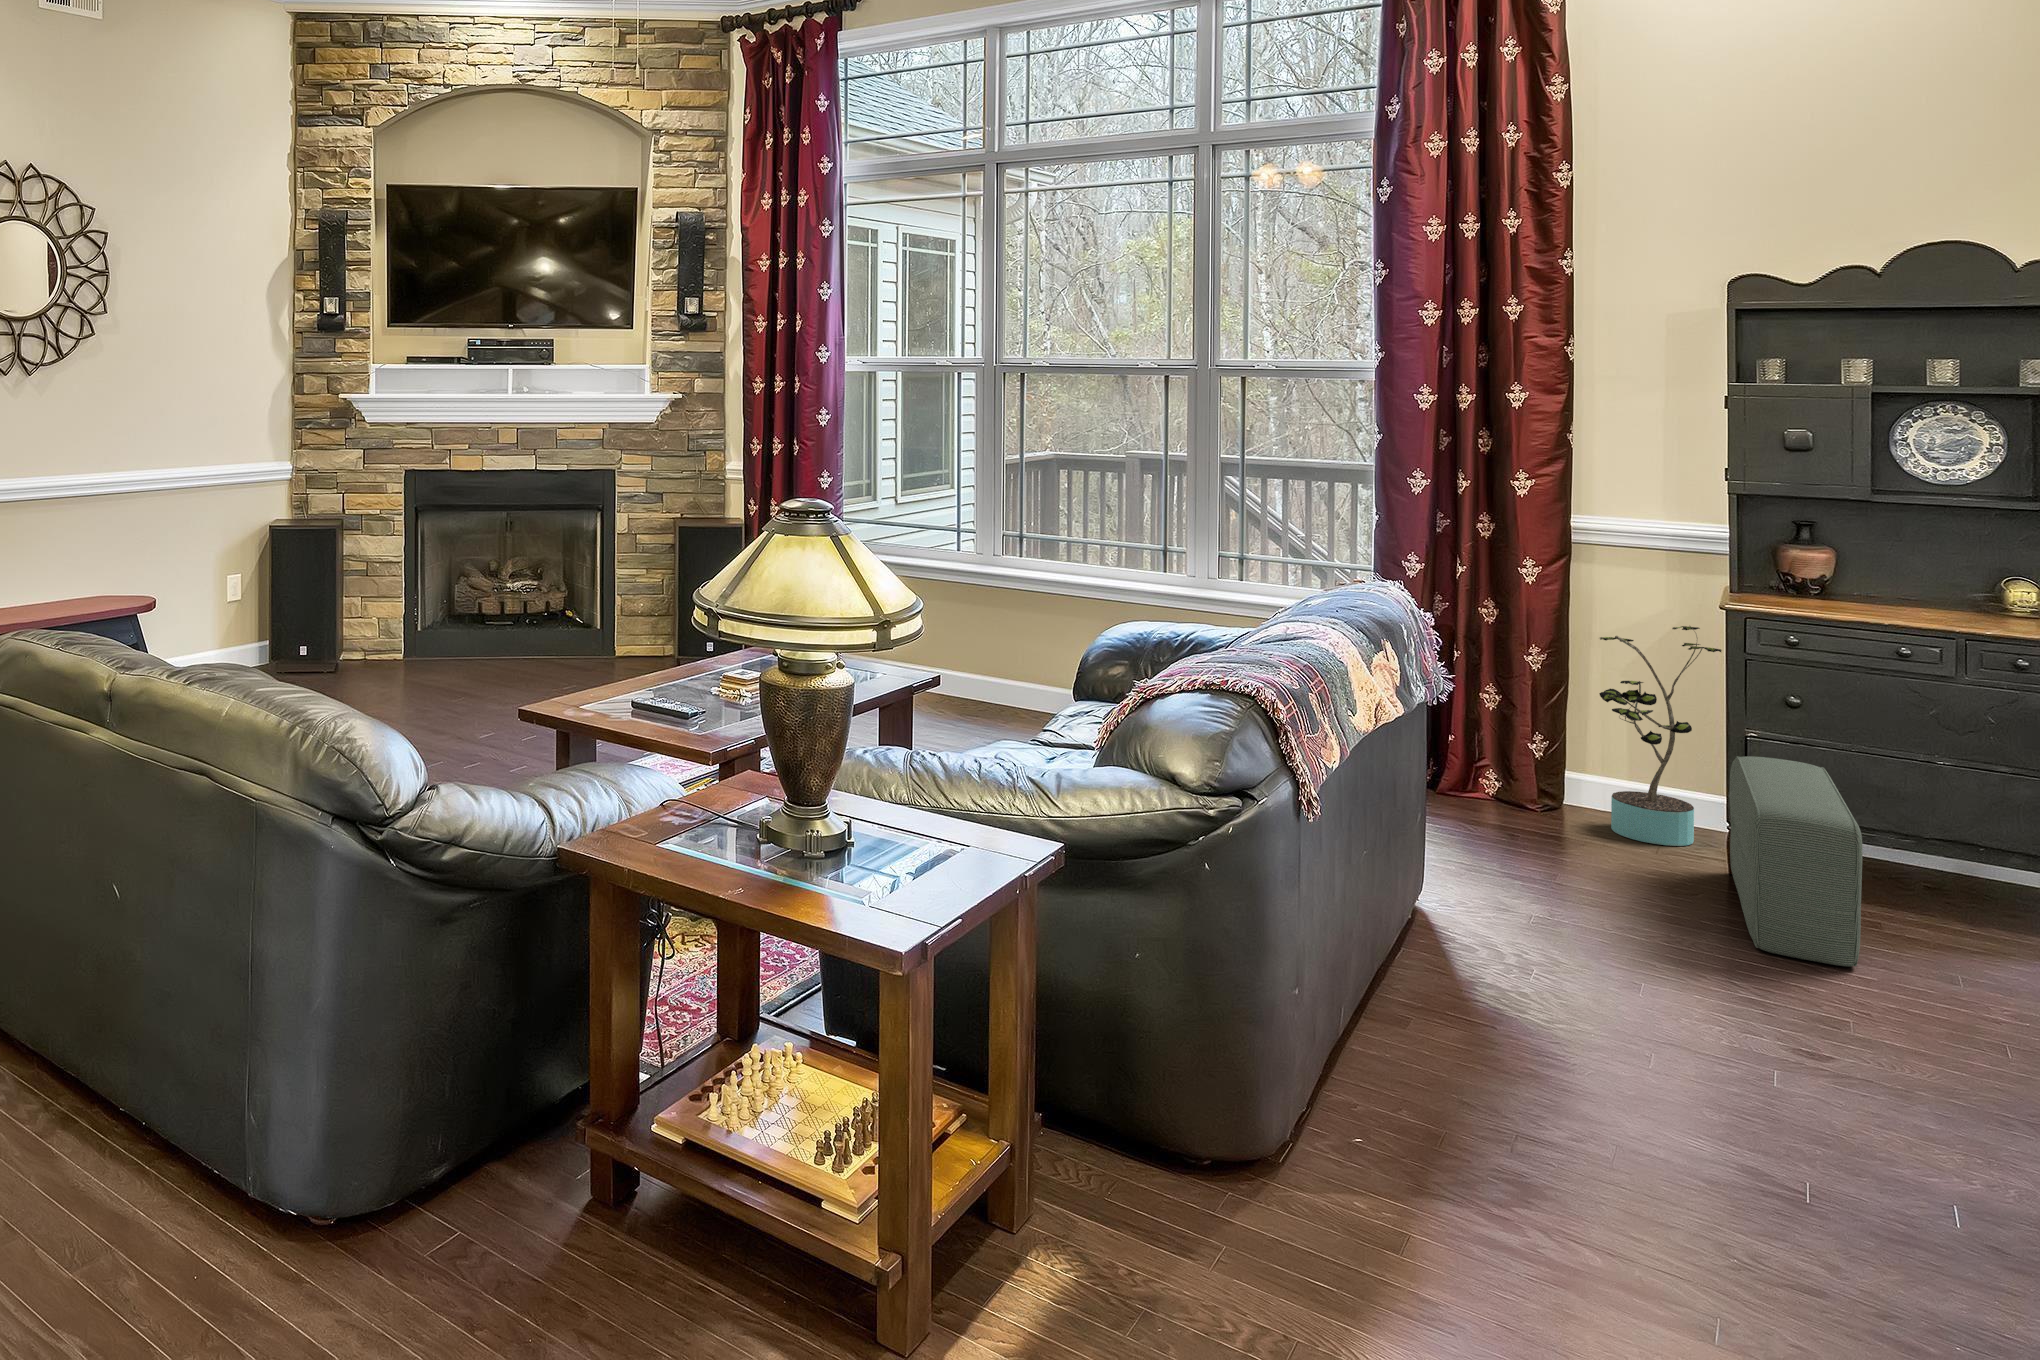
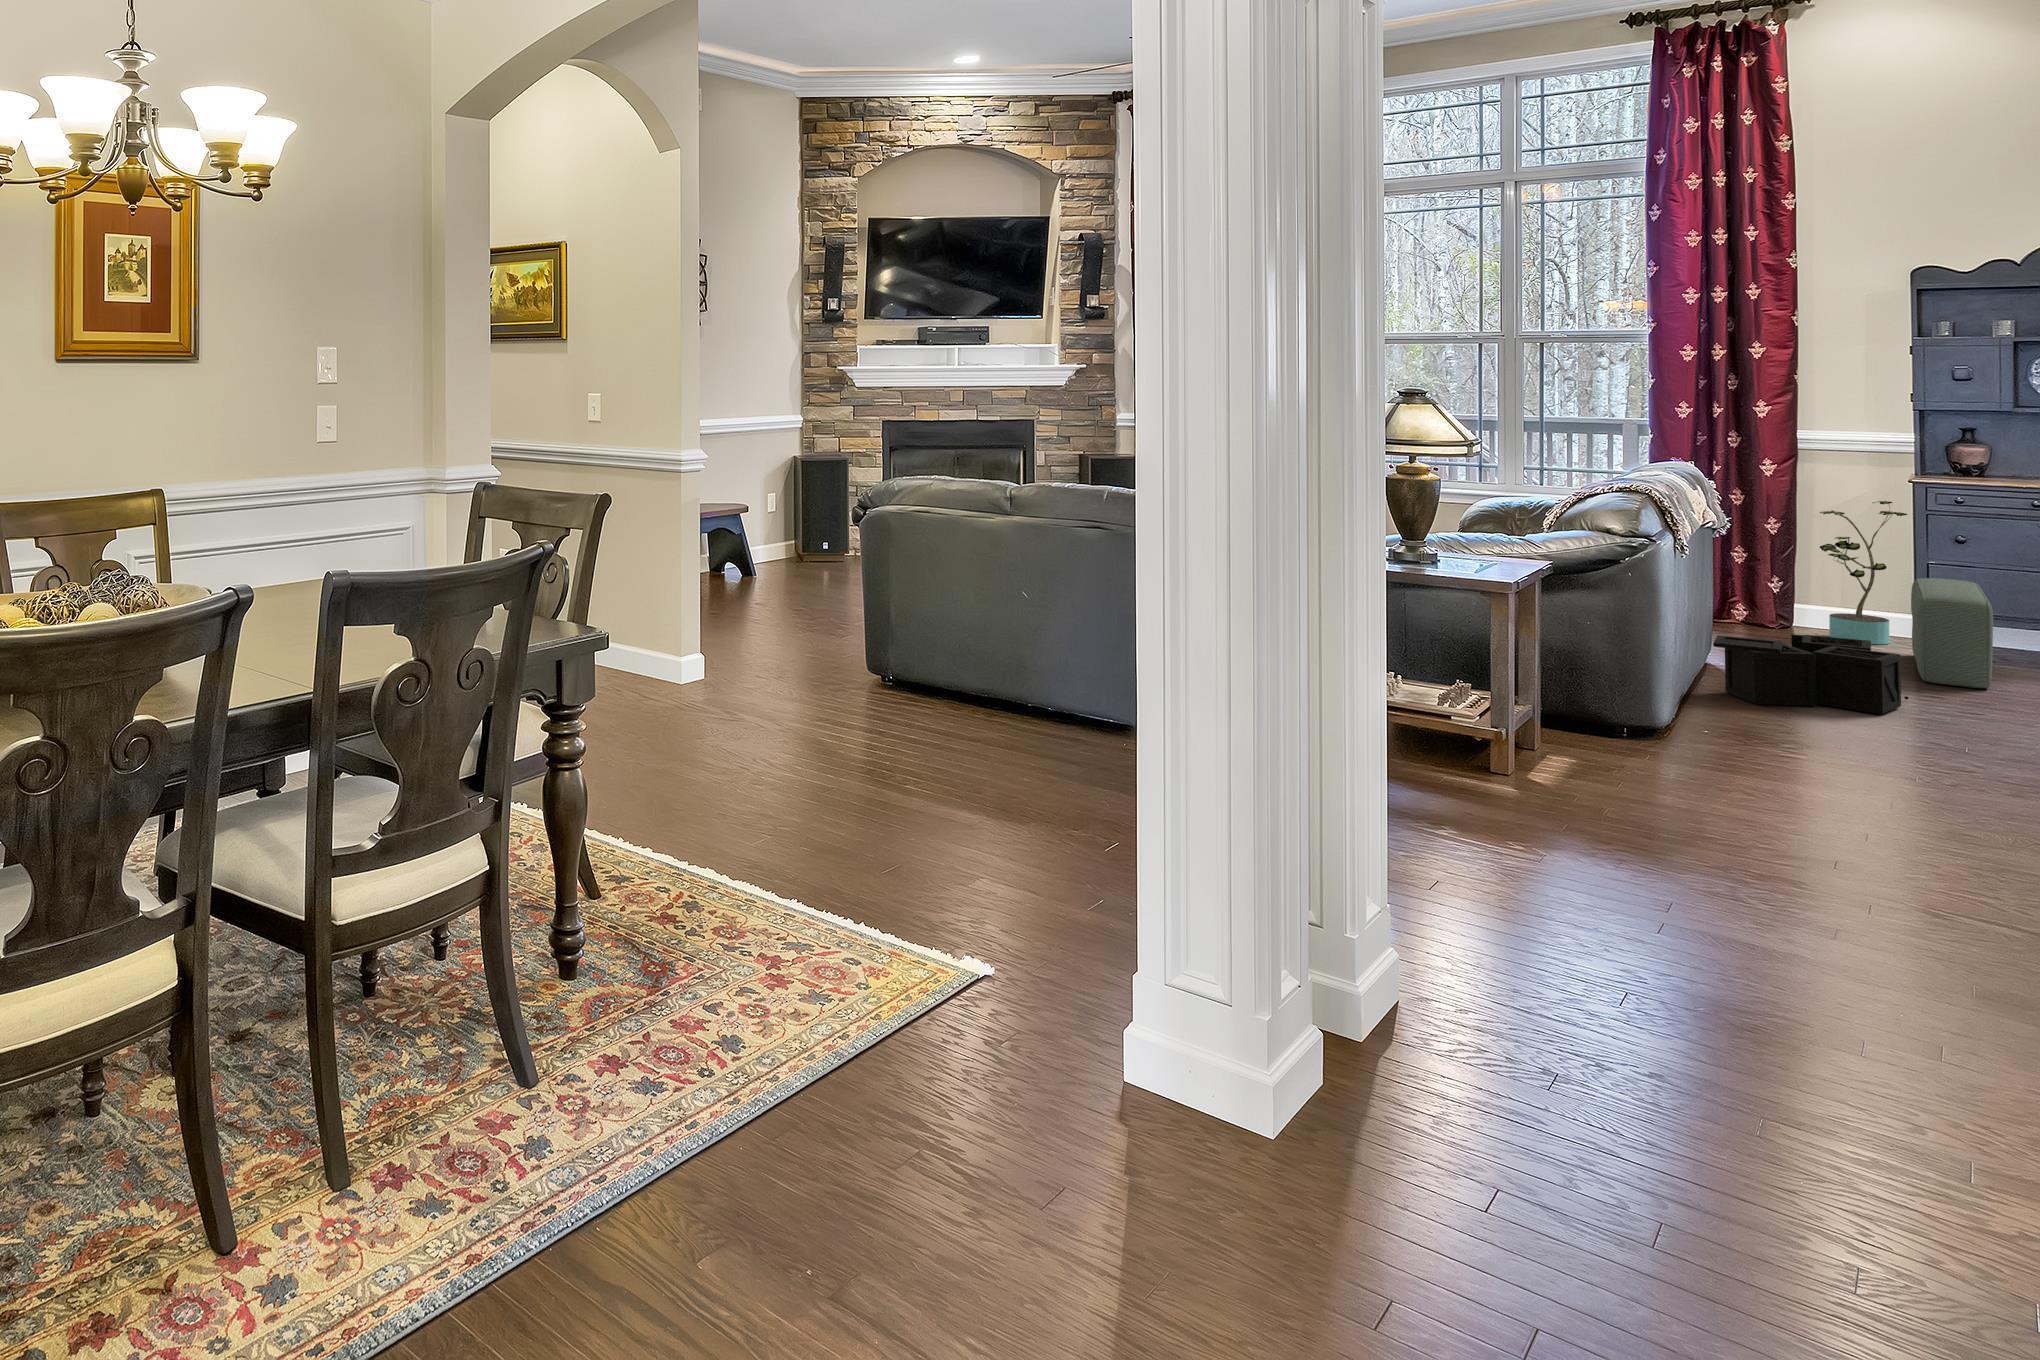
storage bin: none [1439,876,1743,1057] -> present [1713,634,1908,714]

